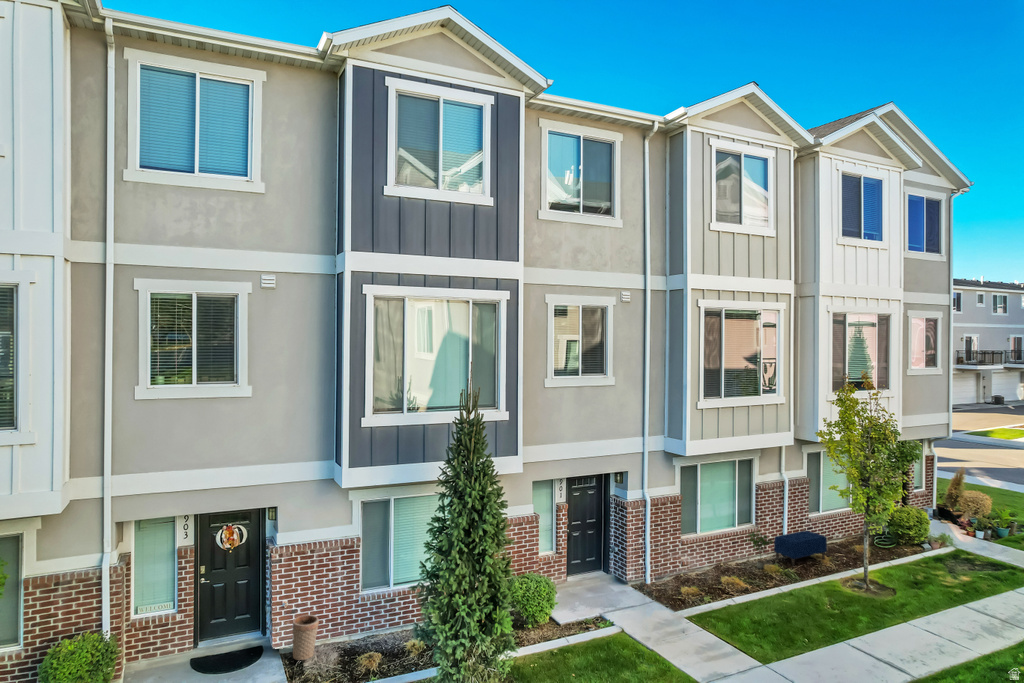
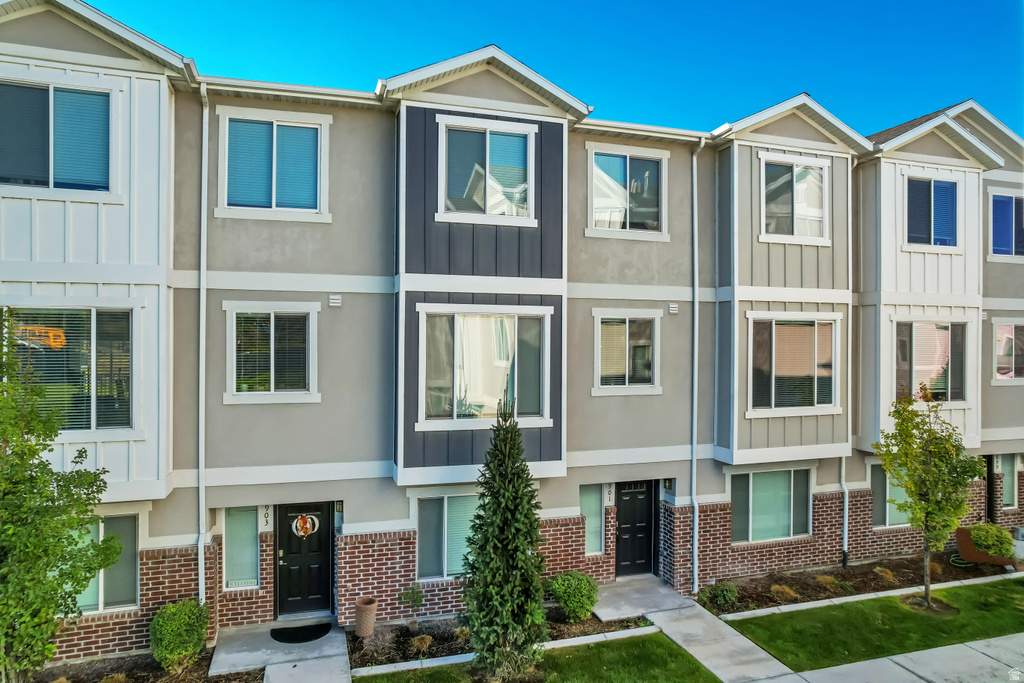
lounge chair: none [880,508,934,556] -> present [955,527,1016,573]
bench: present [774,530,827,566] -> none [833,544,891,579]
potted plant: present [746,531,773,569] -> present [396,582,426,632]

